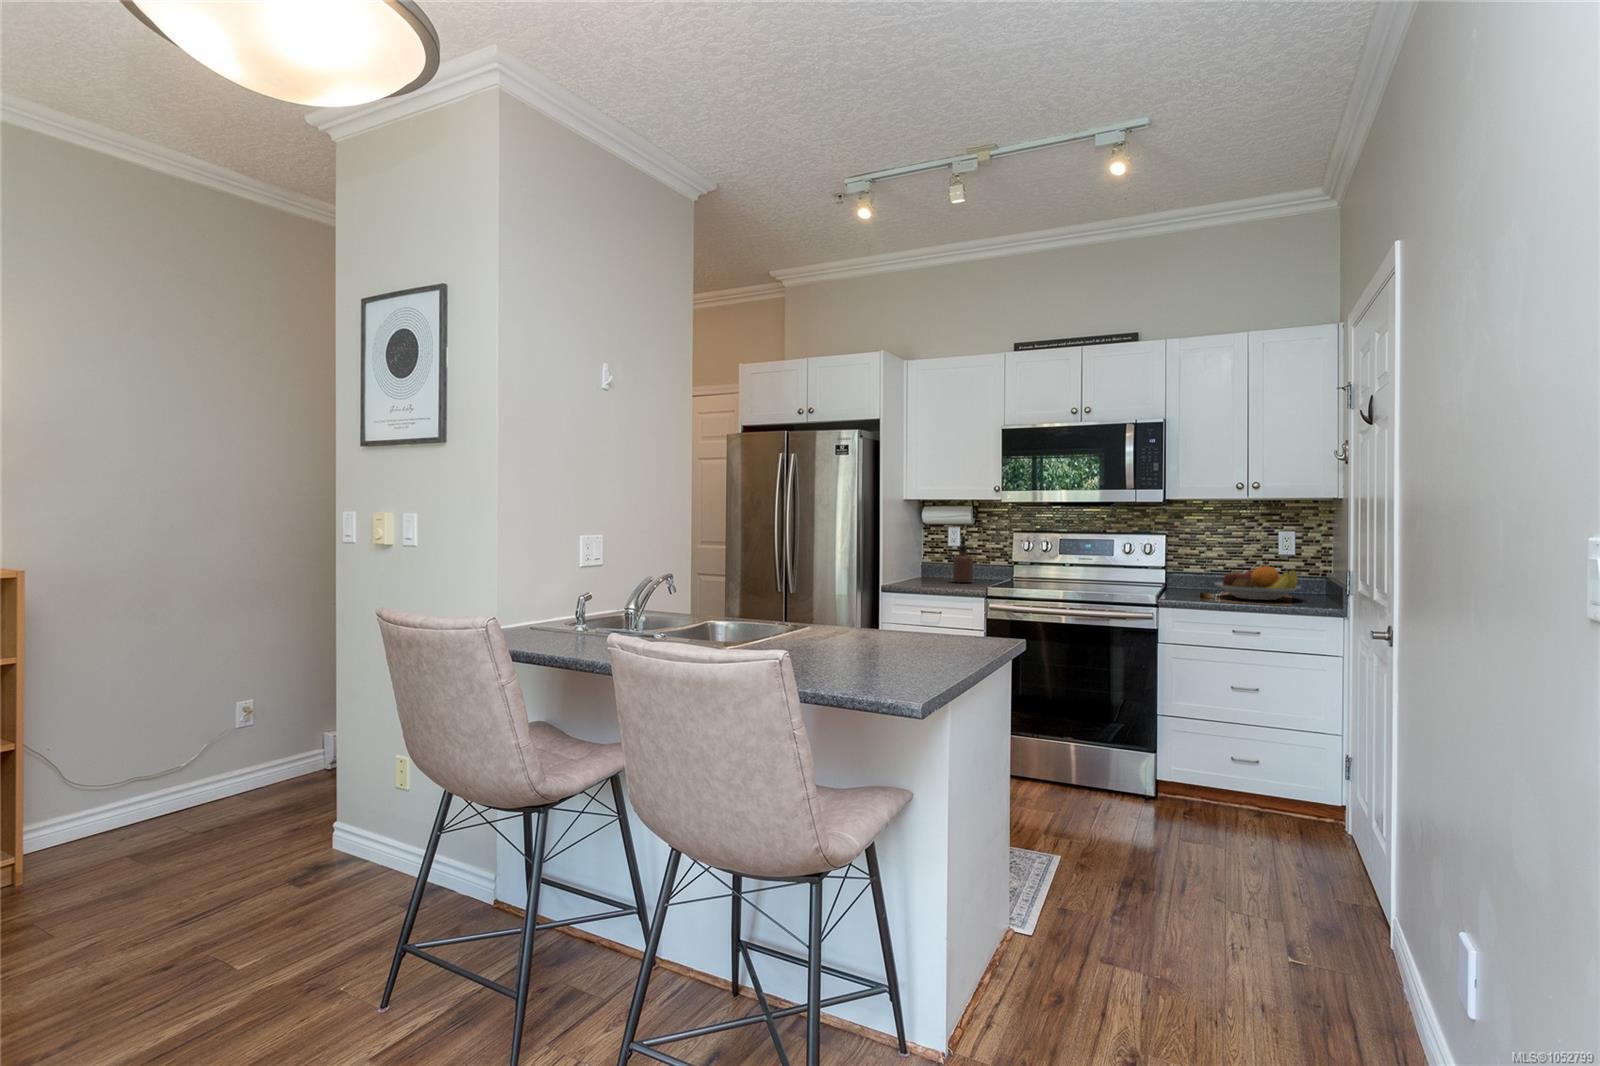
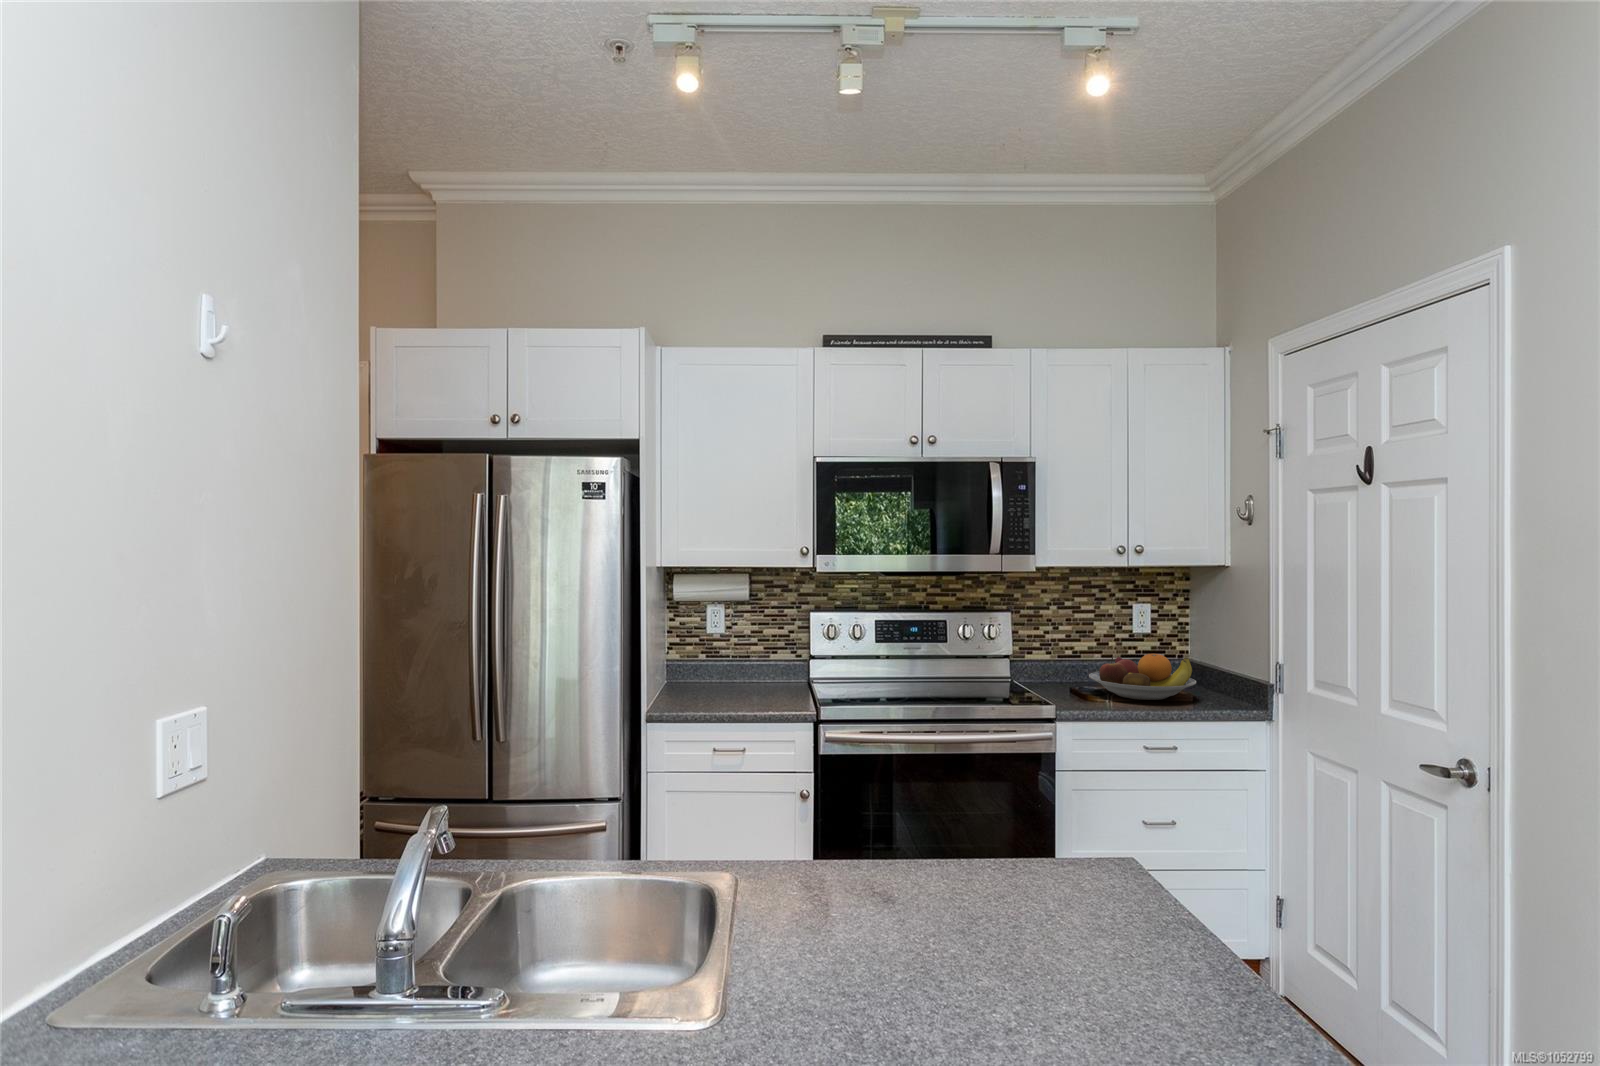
soap dispenser: present [953,536,973,583] -> none [728,621,758,693]

